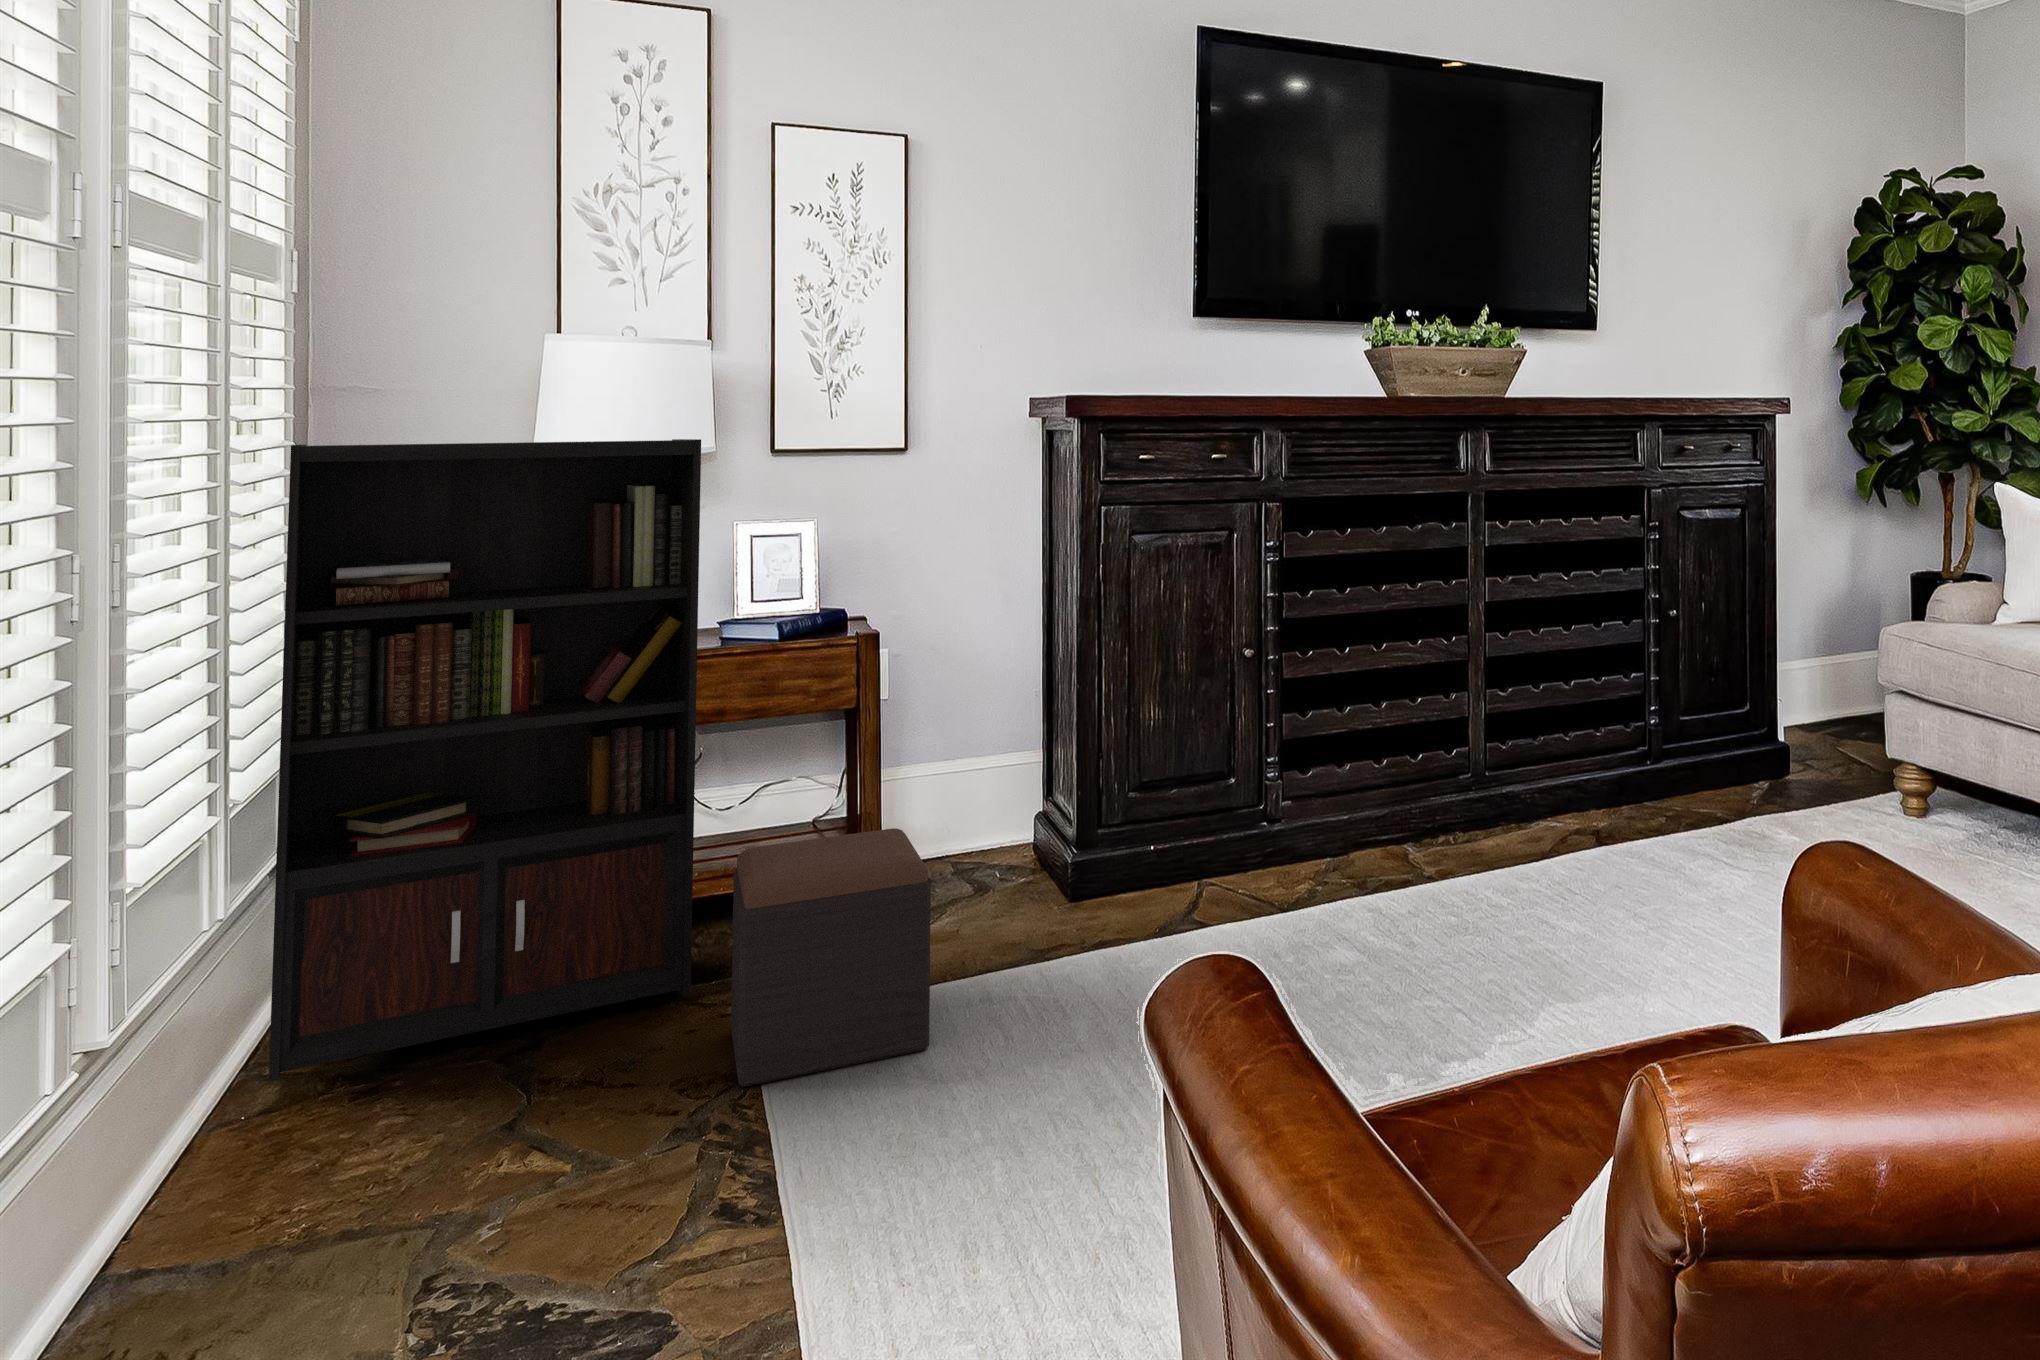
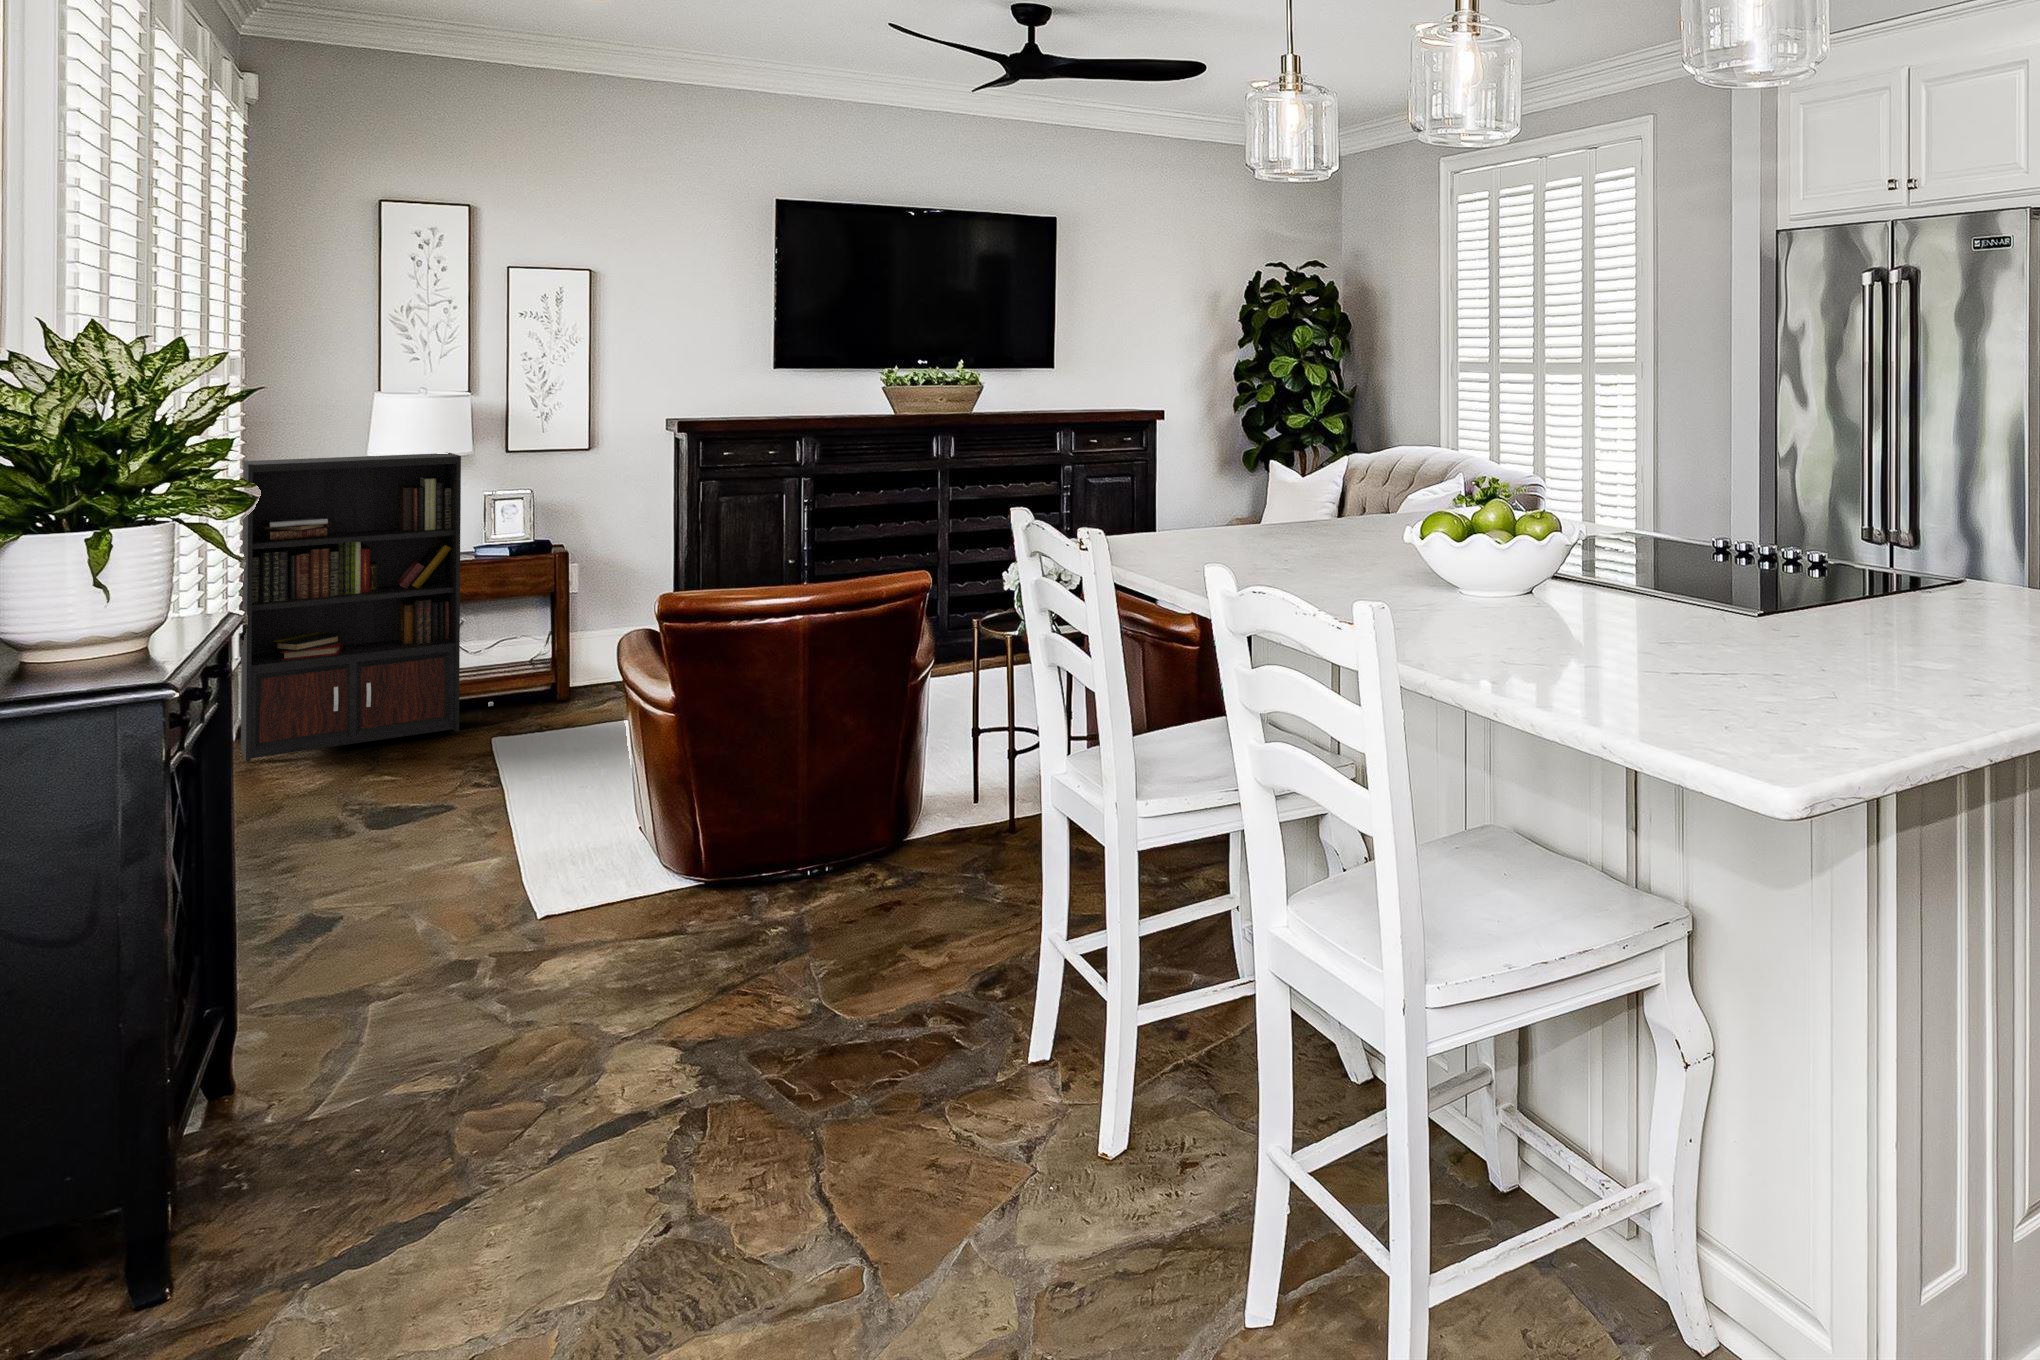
footstool: present [731,828,931,1087] -> none [480,649,580,760]

